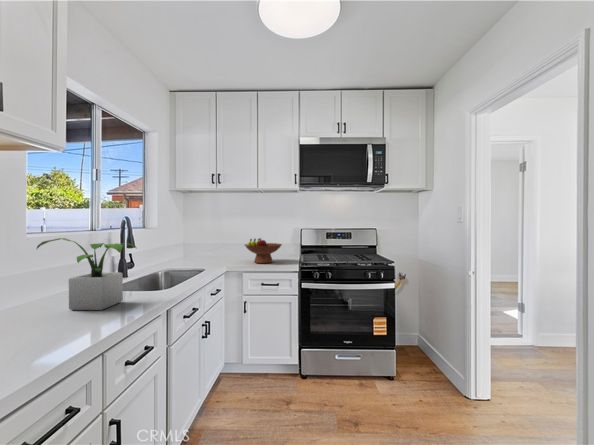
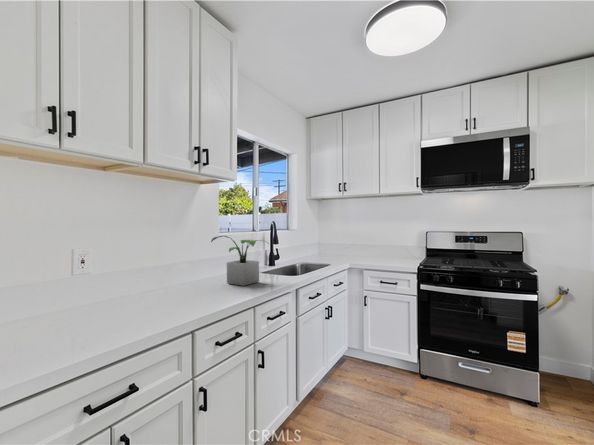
fruit bowl: present [245,238,282,263] -> none [368,239,404,263]

